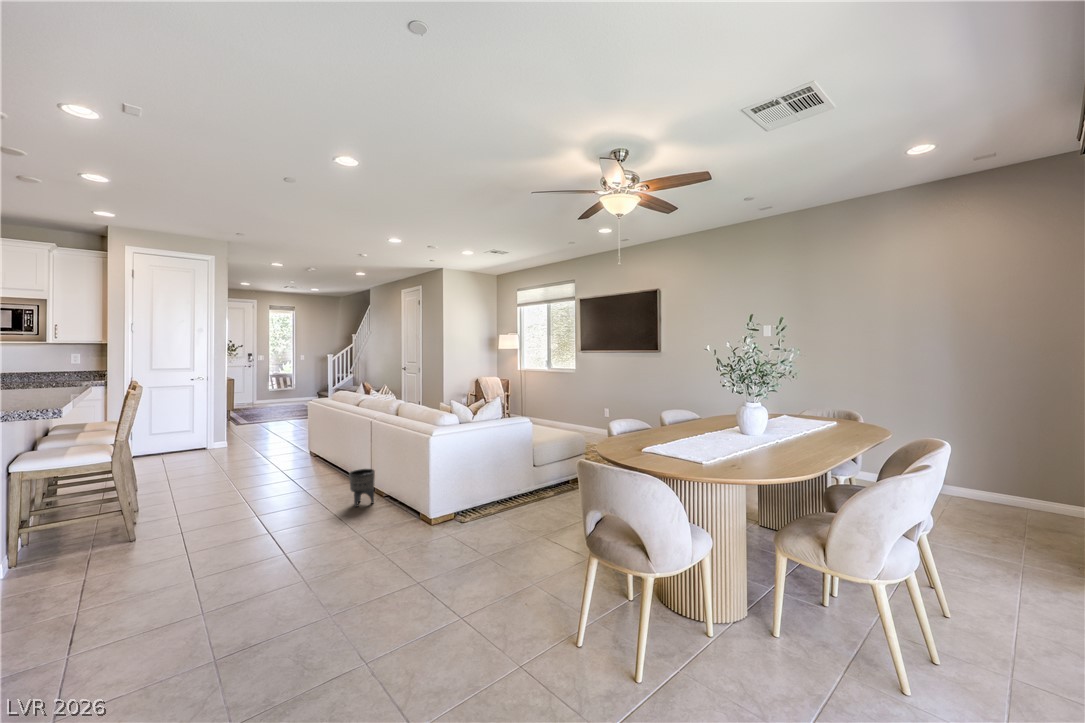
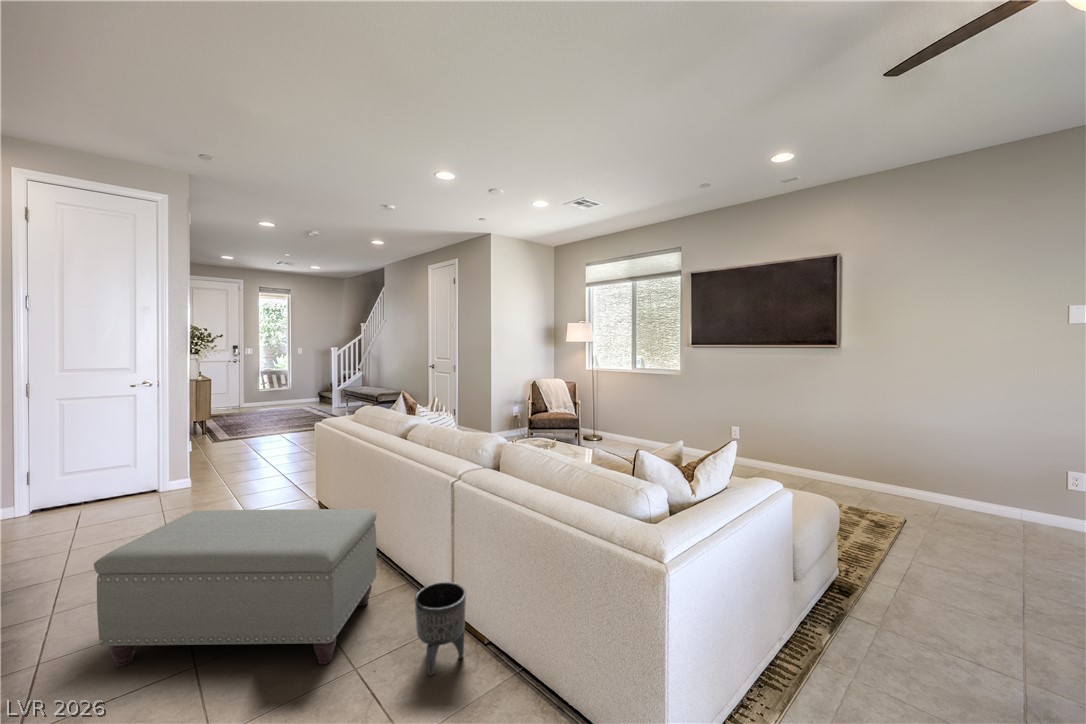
ottoman: none [201,440,337,505] -> present [94,509,377,667]

